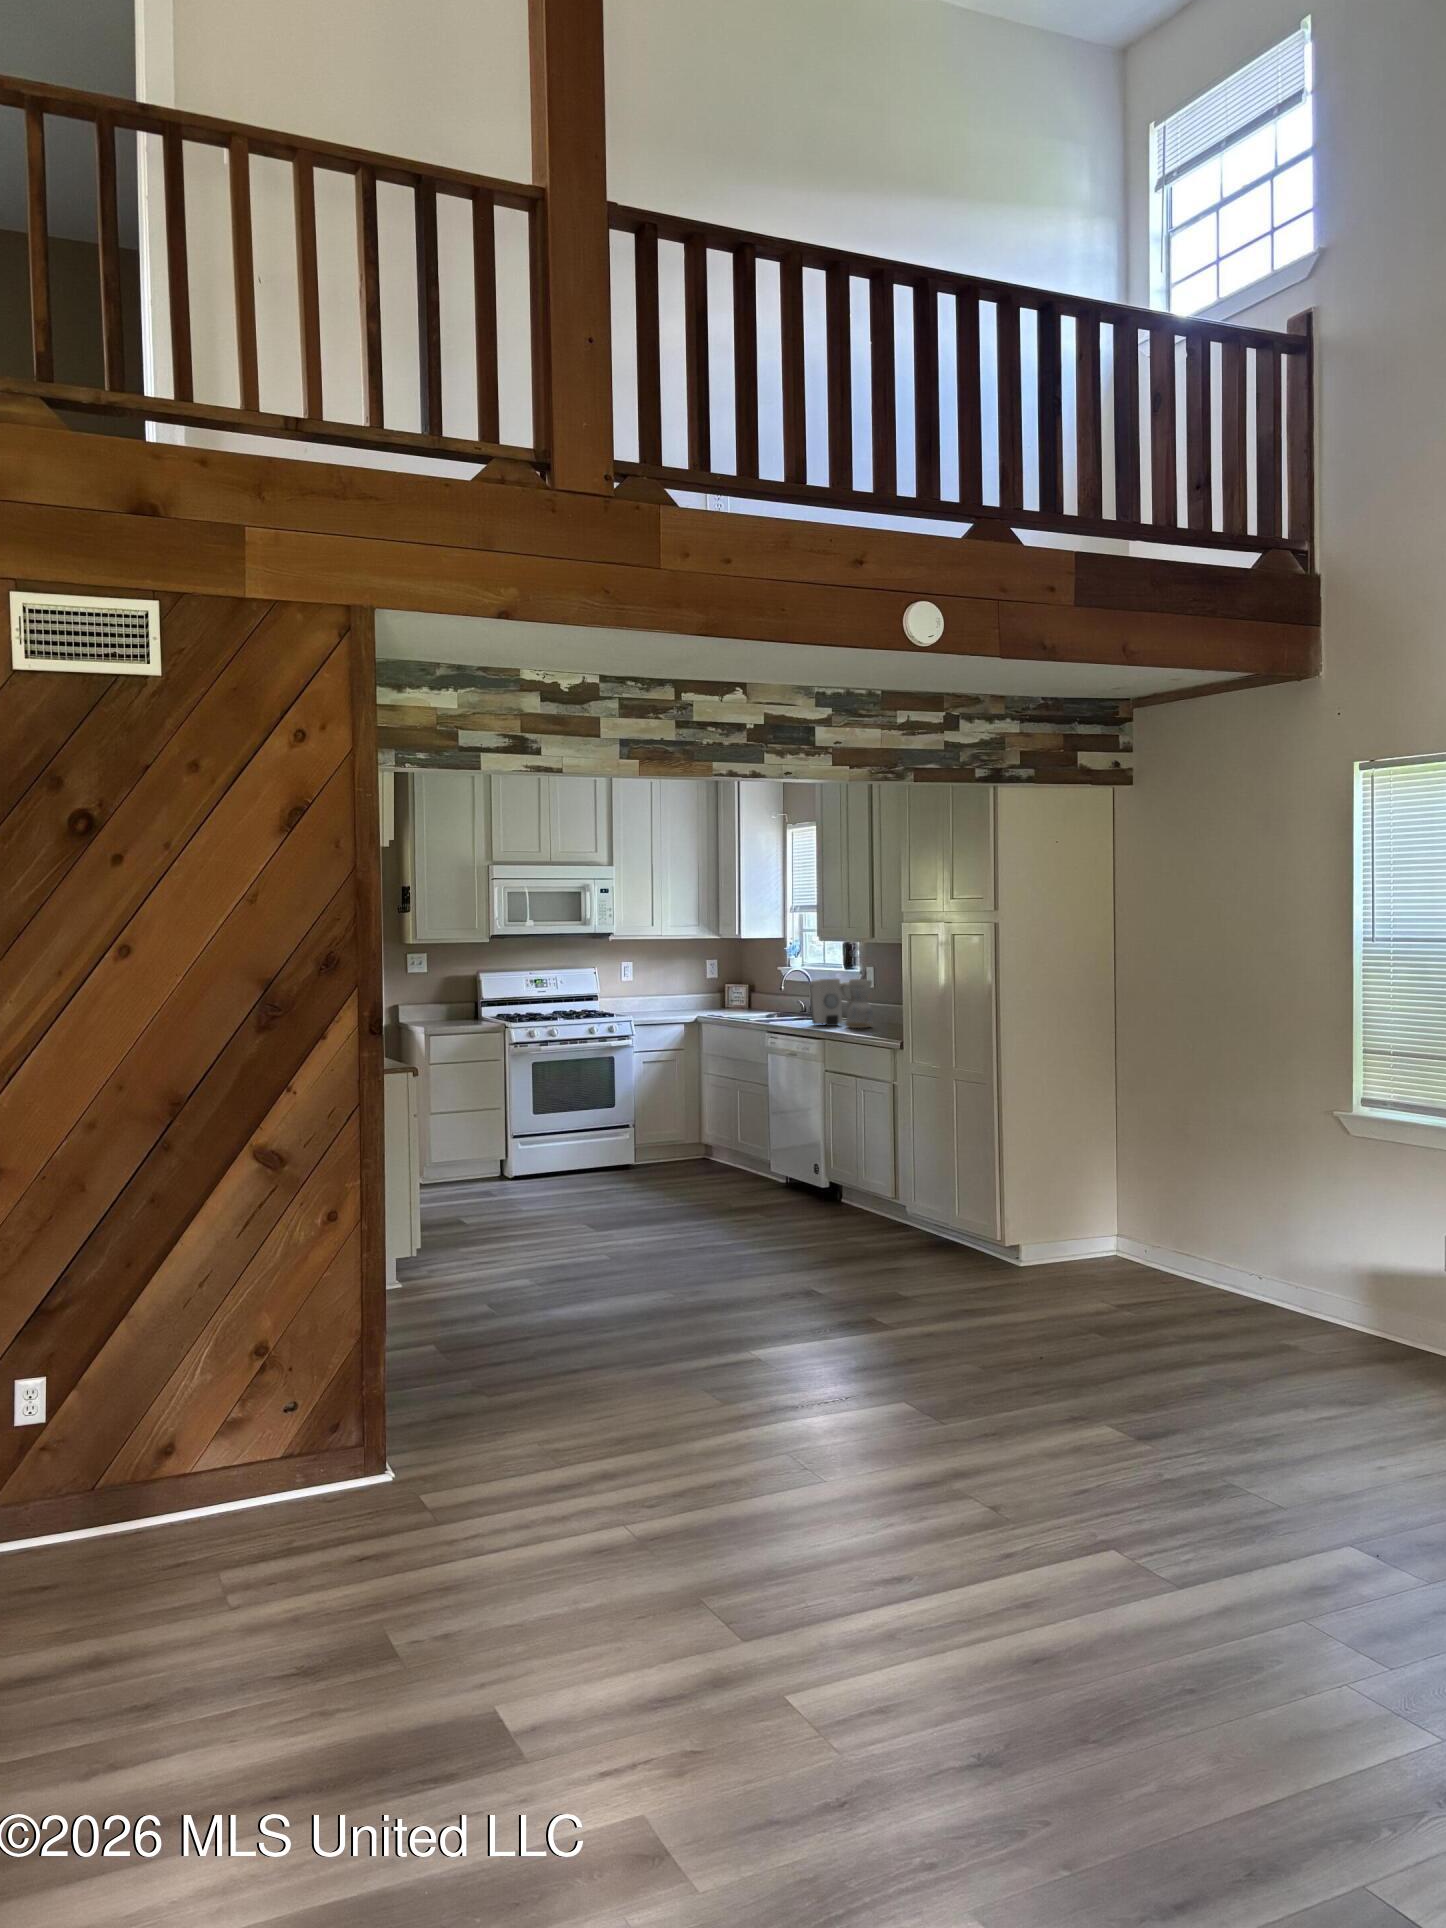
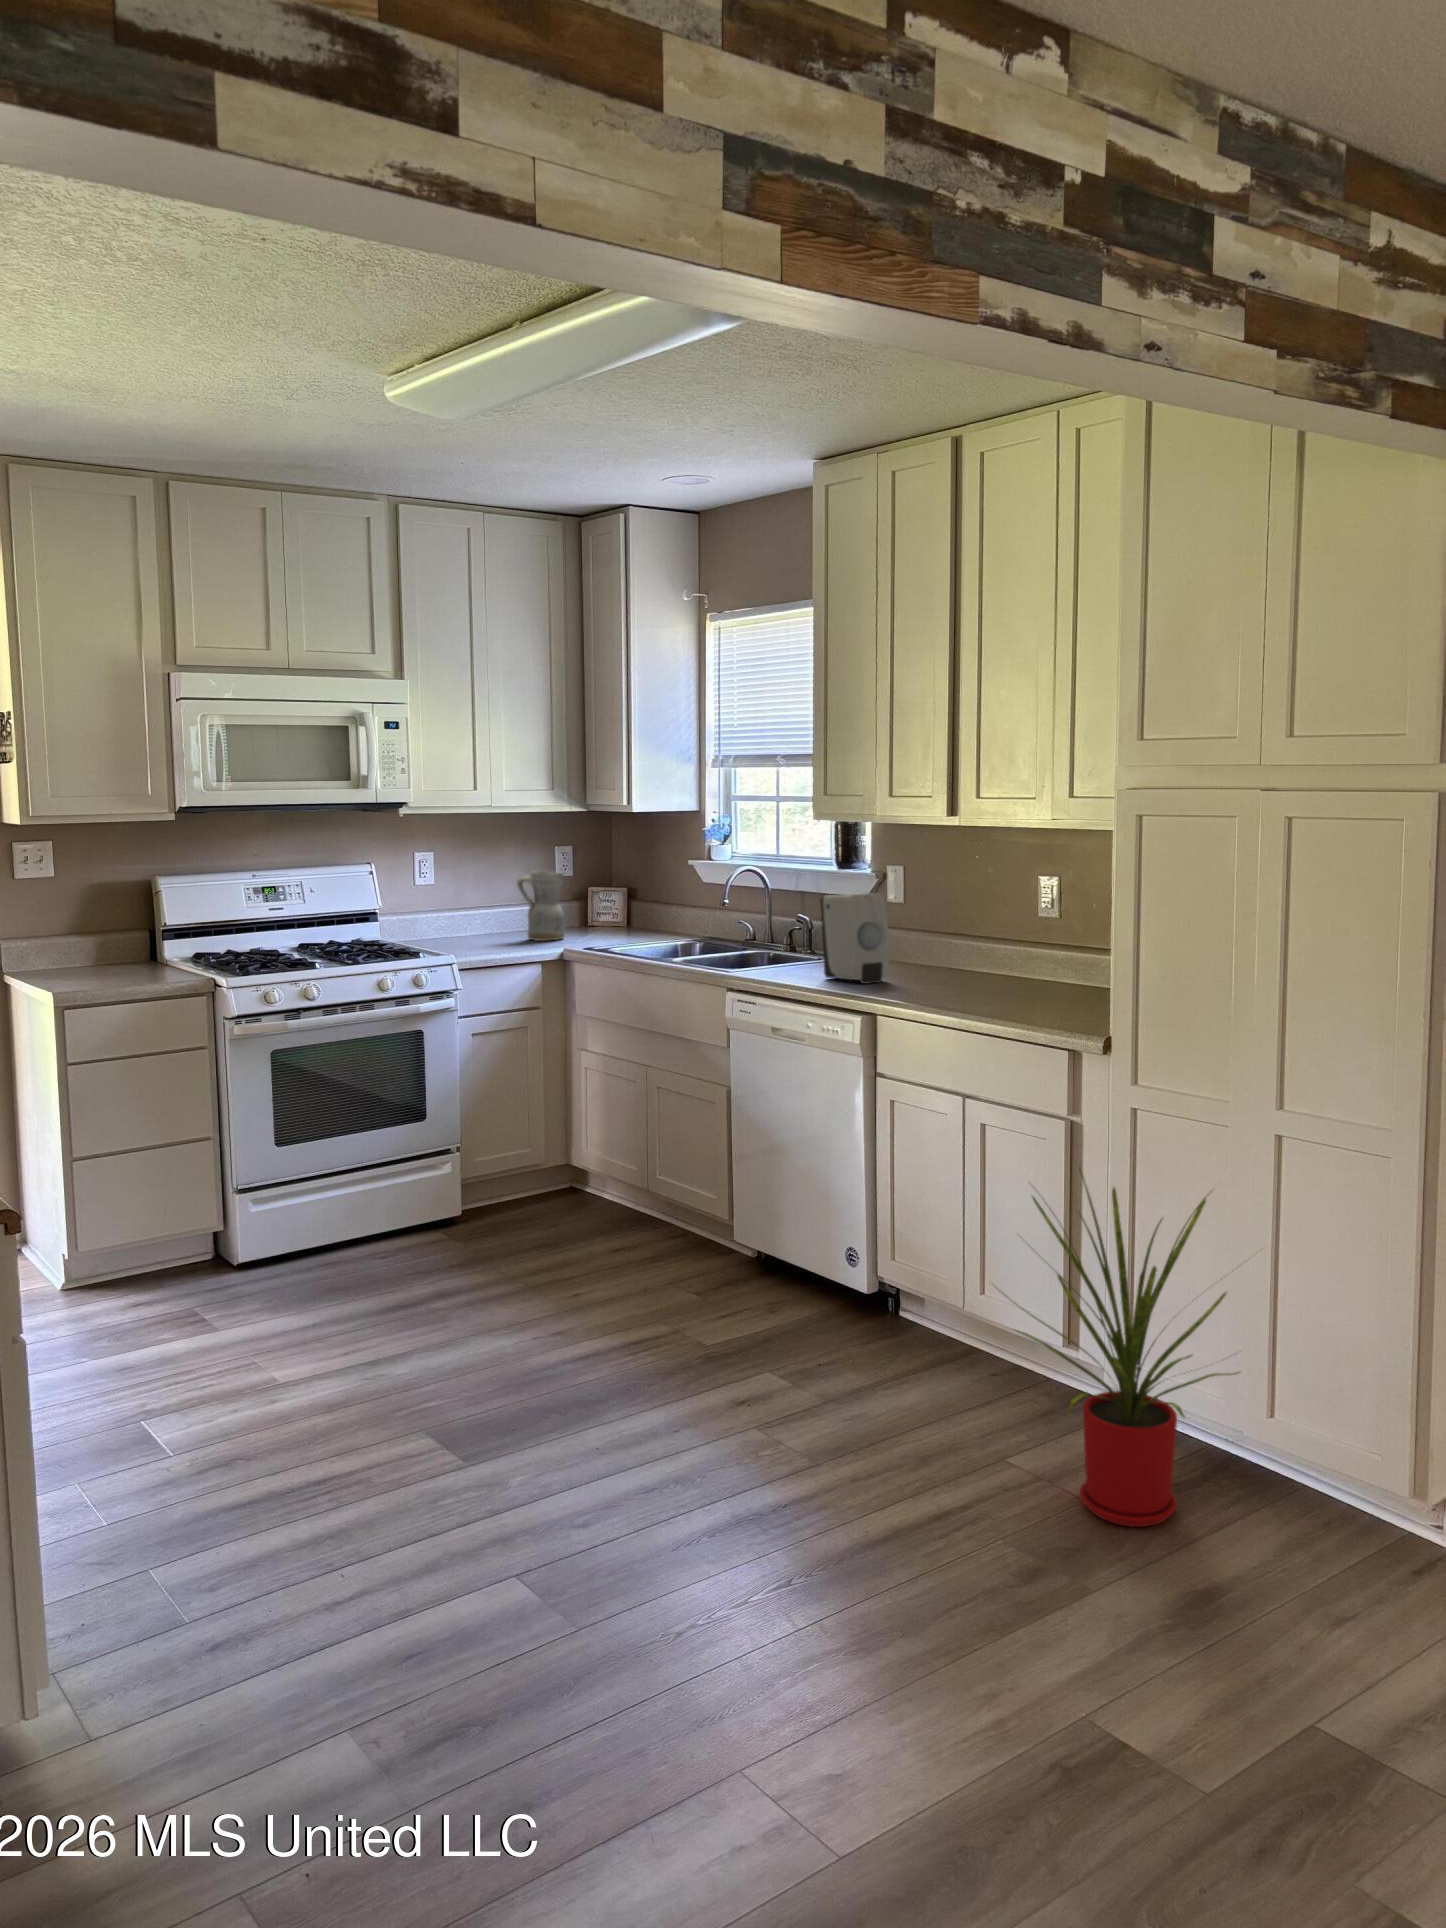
ceramic pitcher: present [839,979,873,1028] -> present [517,871,565,941]
house plant: none [814,1092,929,1248] -> present [1015,1172,1239,1527]

